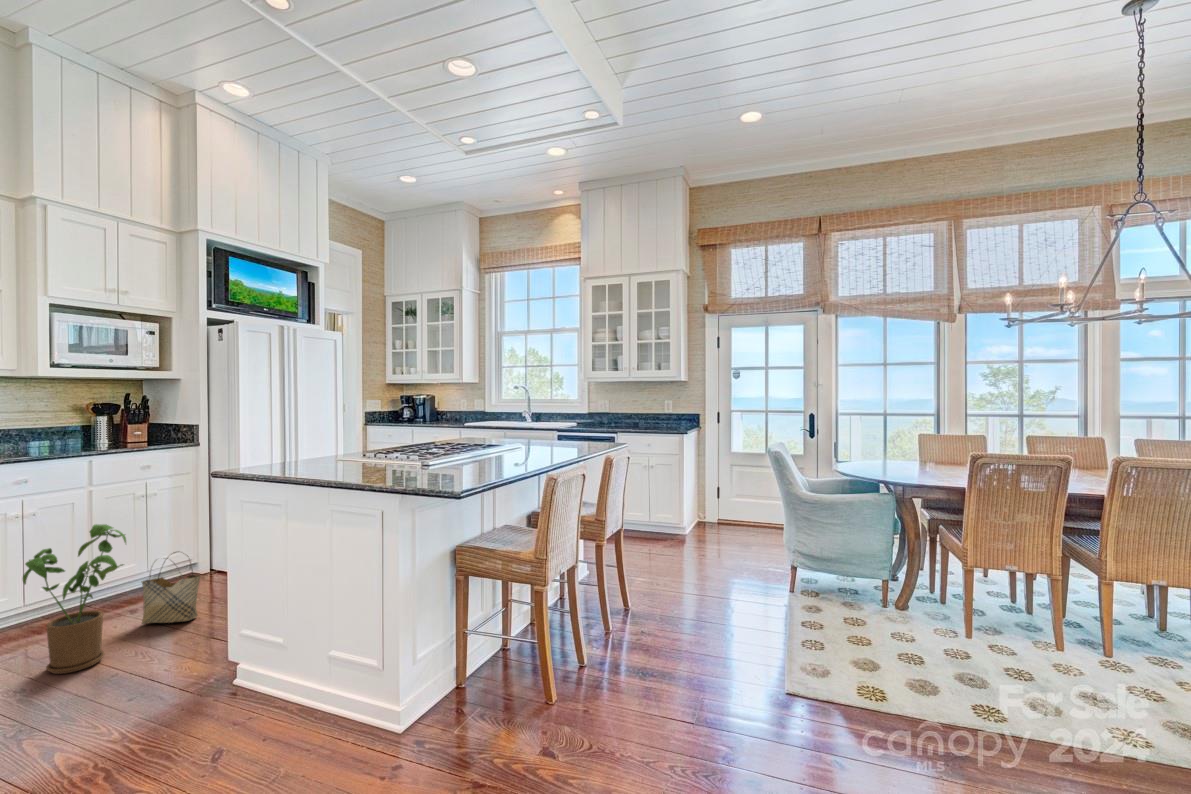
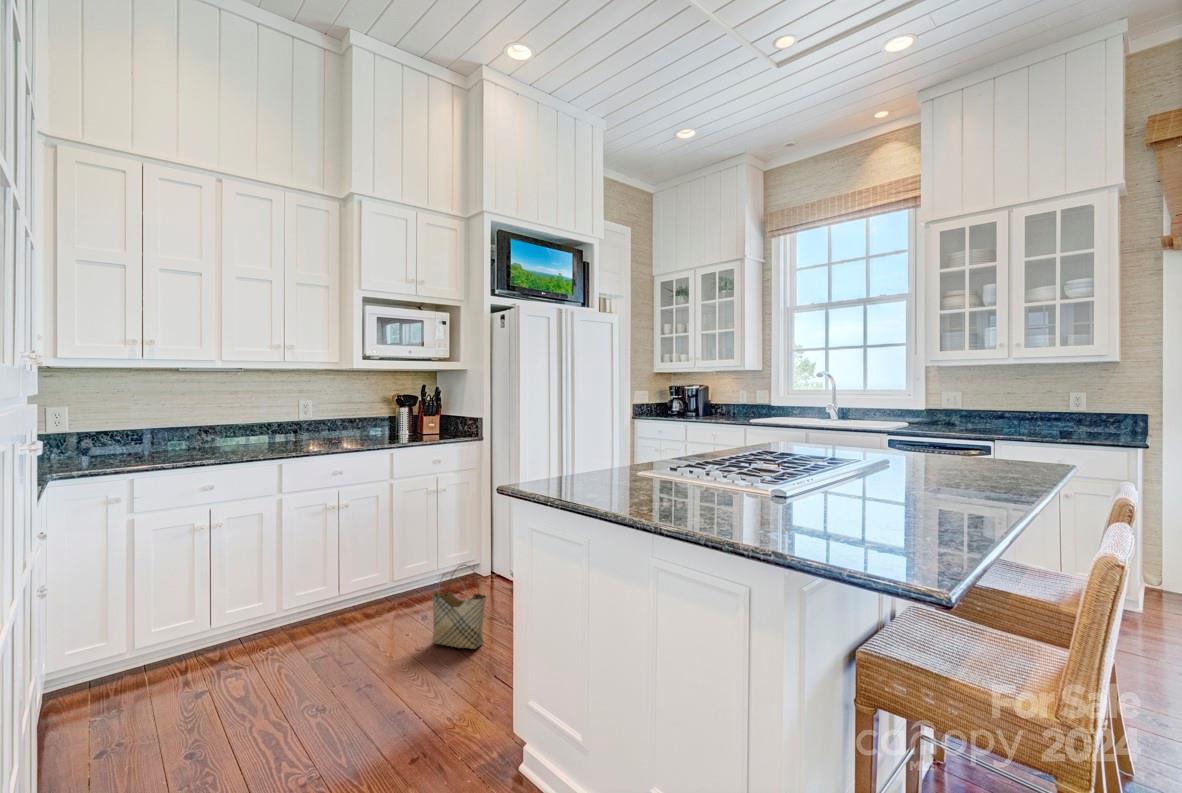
house plant: present [23,524,126,674] -> none [324,536,415,706]

